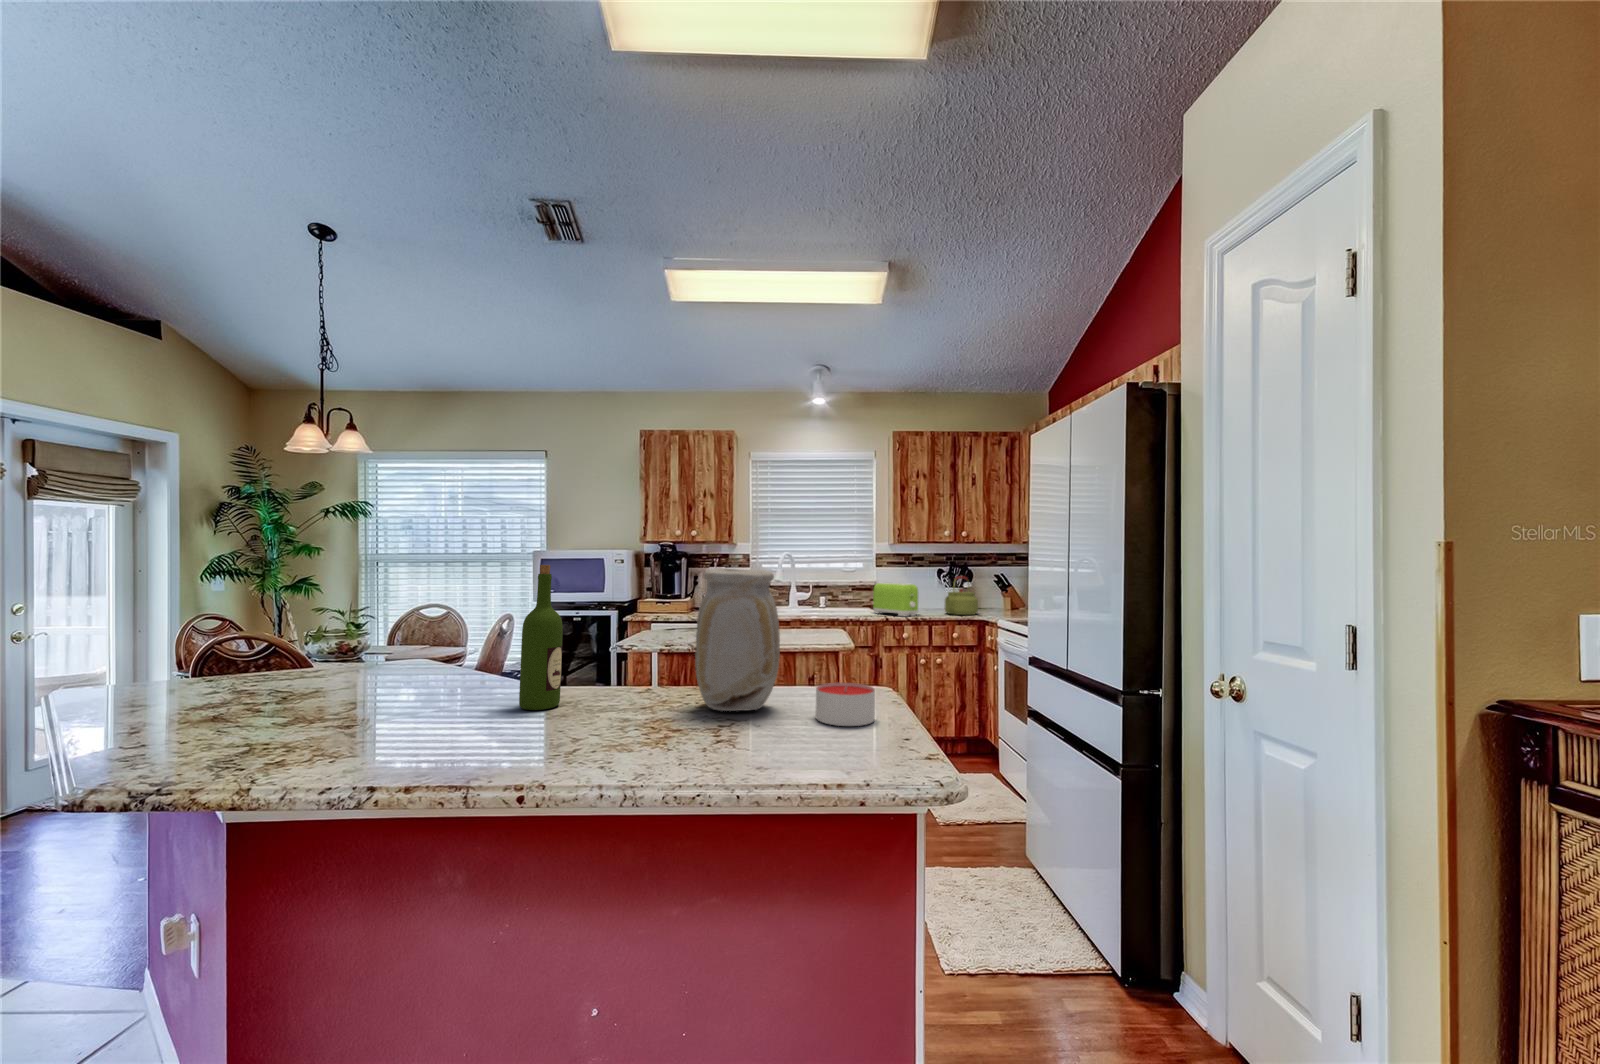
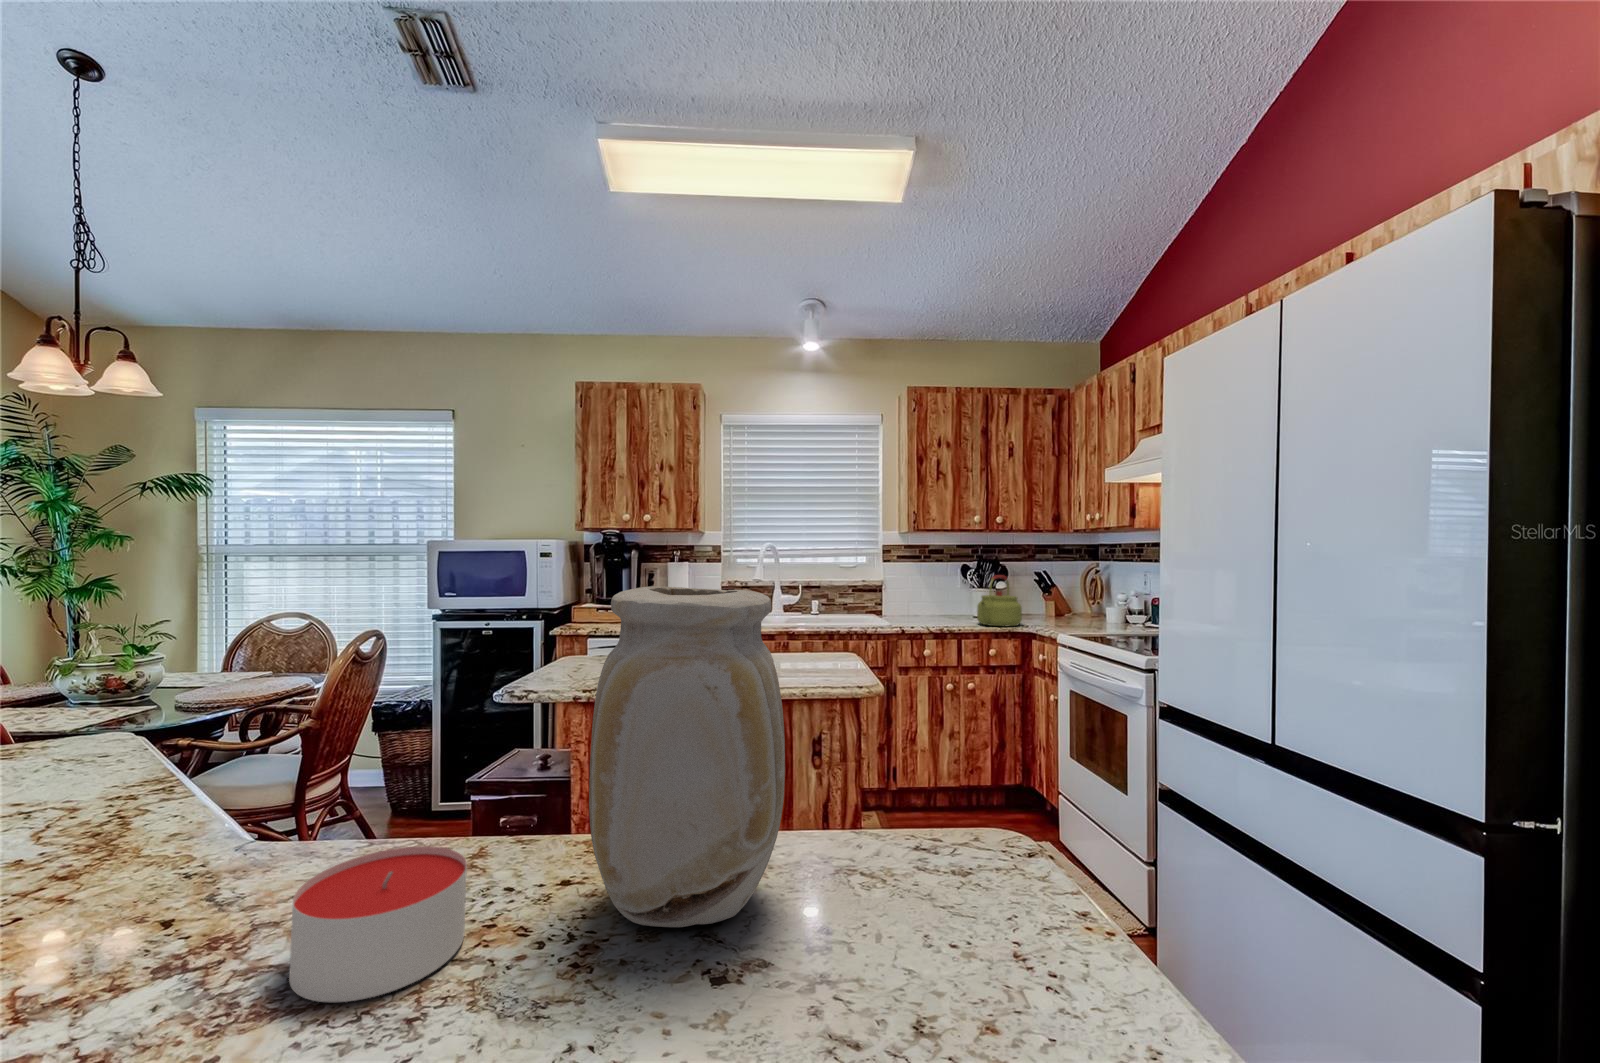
wine bottle: present [519,565,563,710] -> none [157,580,282,936]
toaster: present [873,583,918,616] -> none [884,584,945,629]
candle: present [816,683,875,726] -> present [289,846,467,1002]

